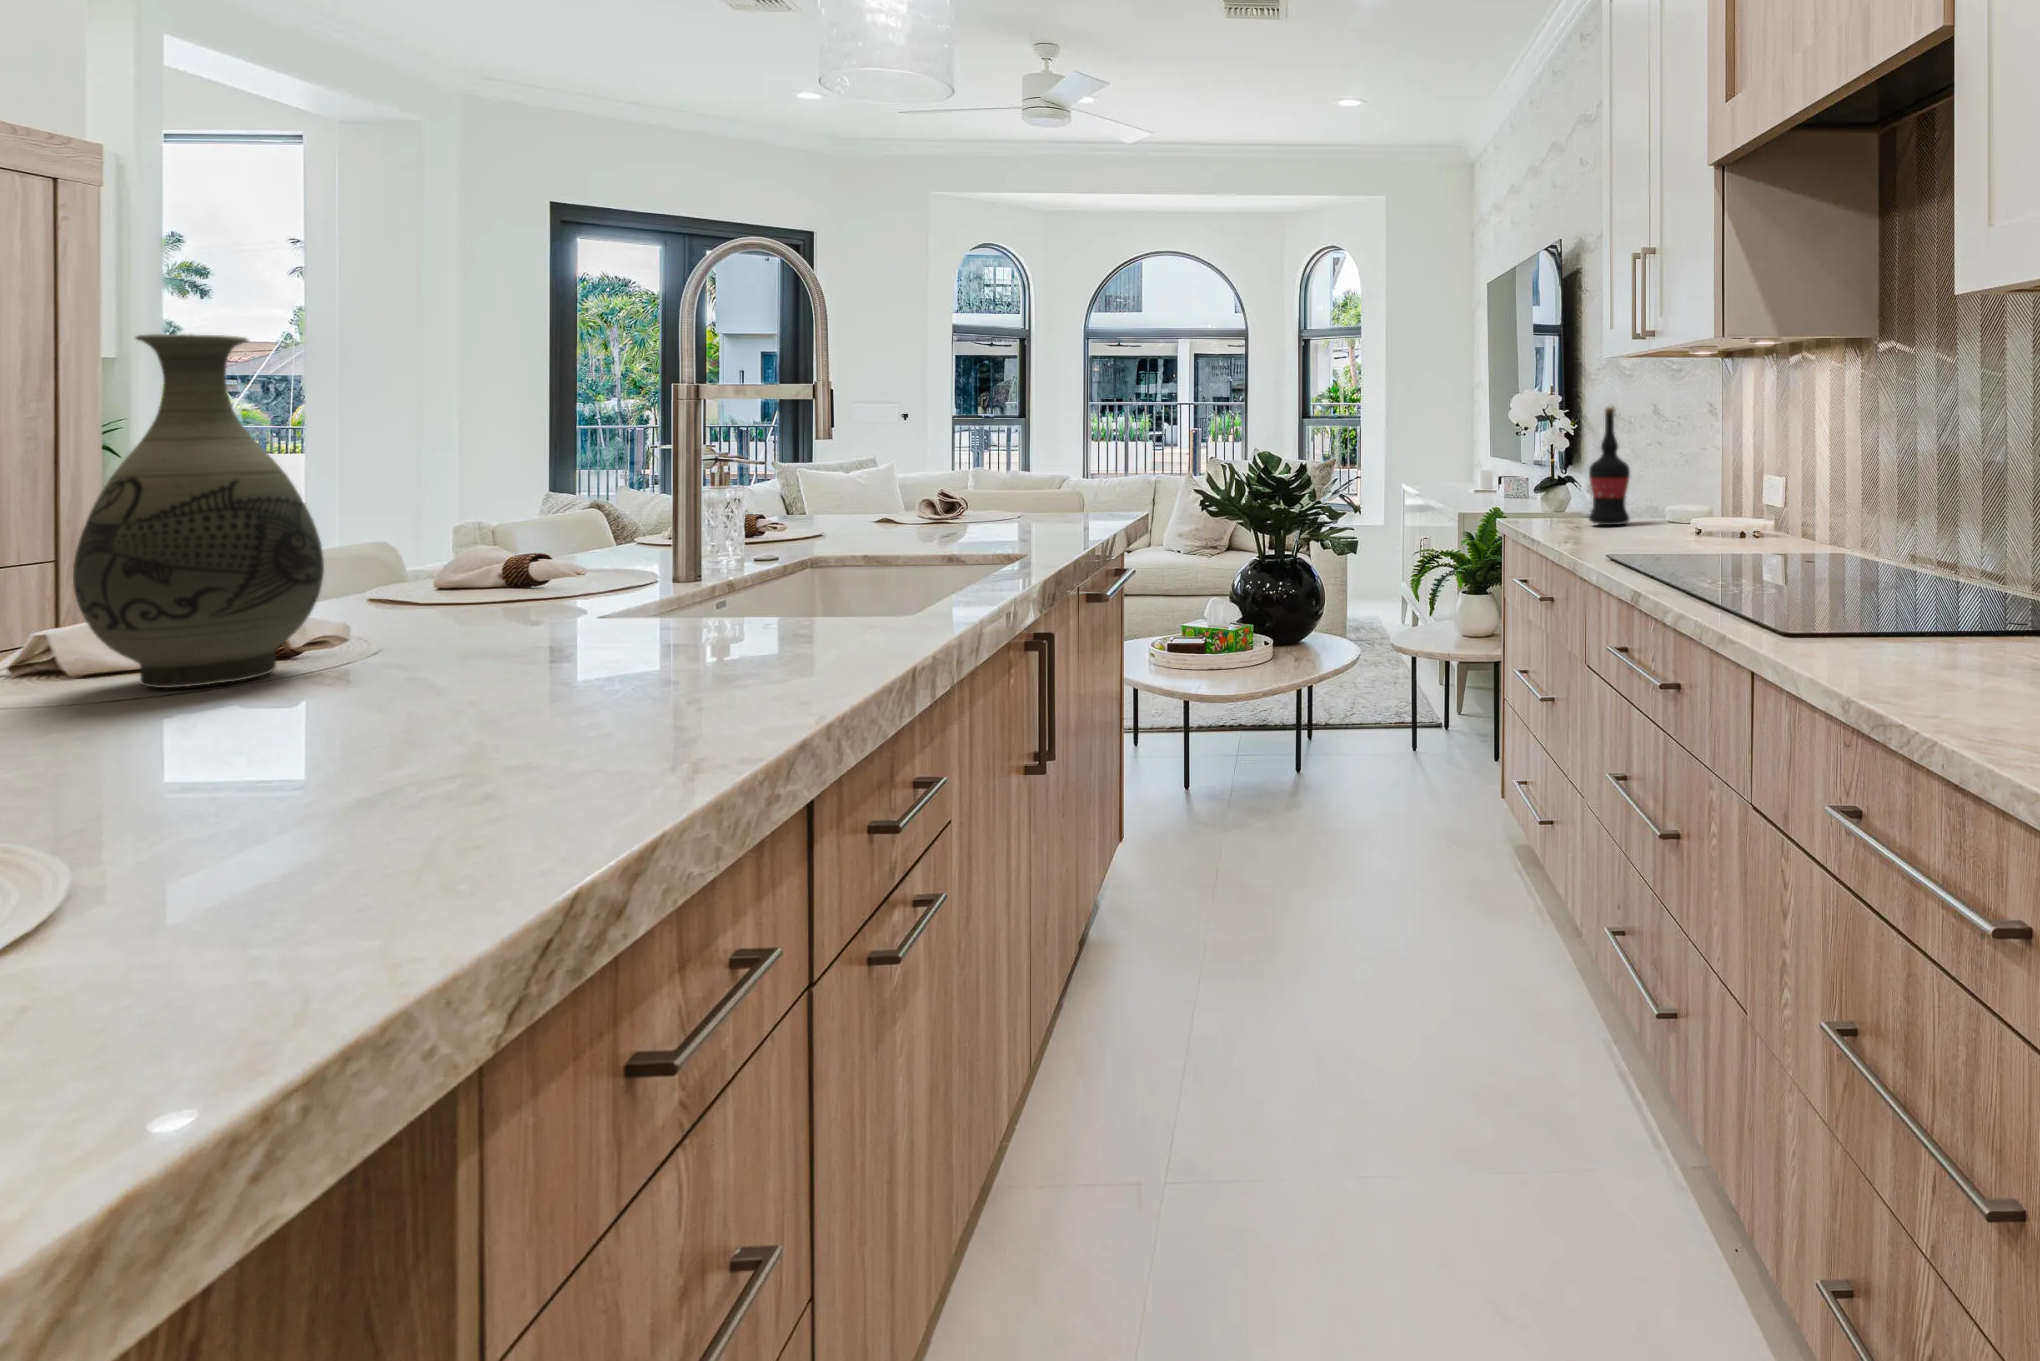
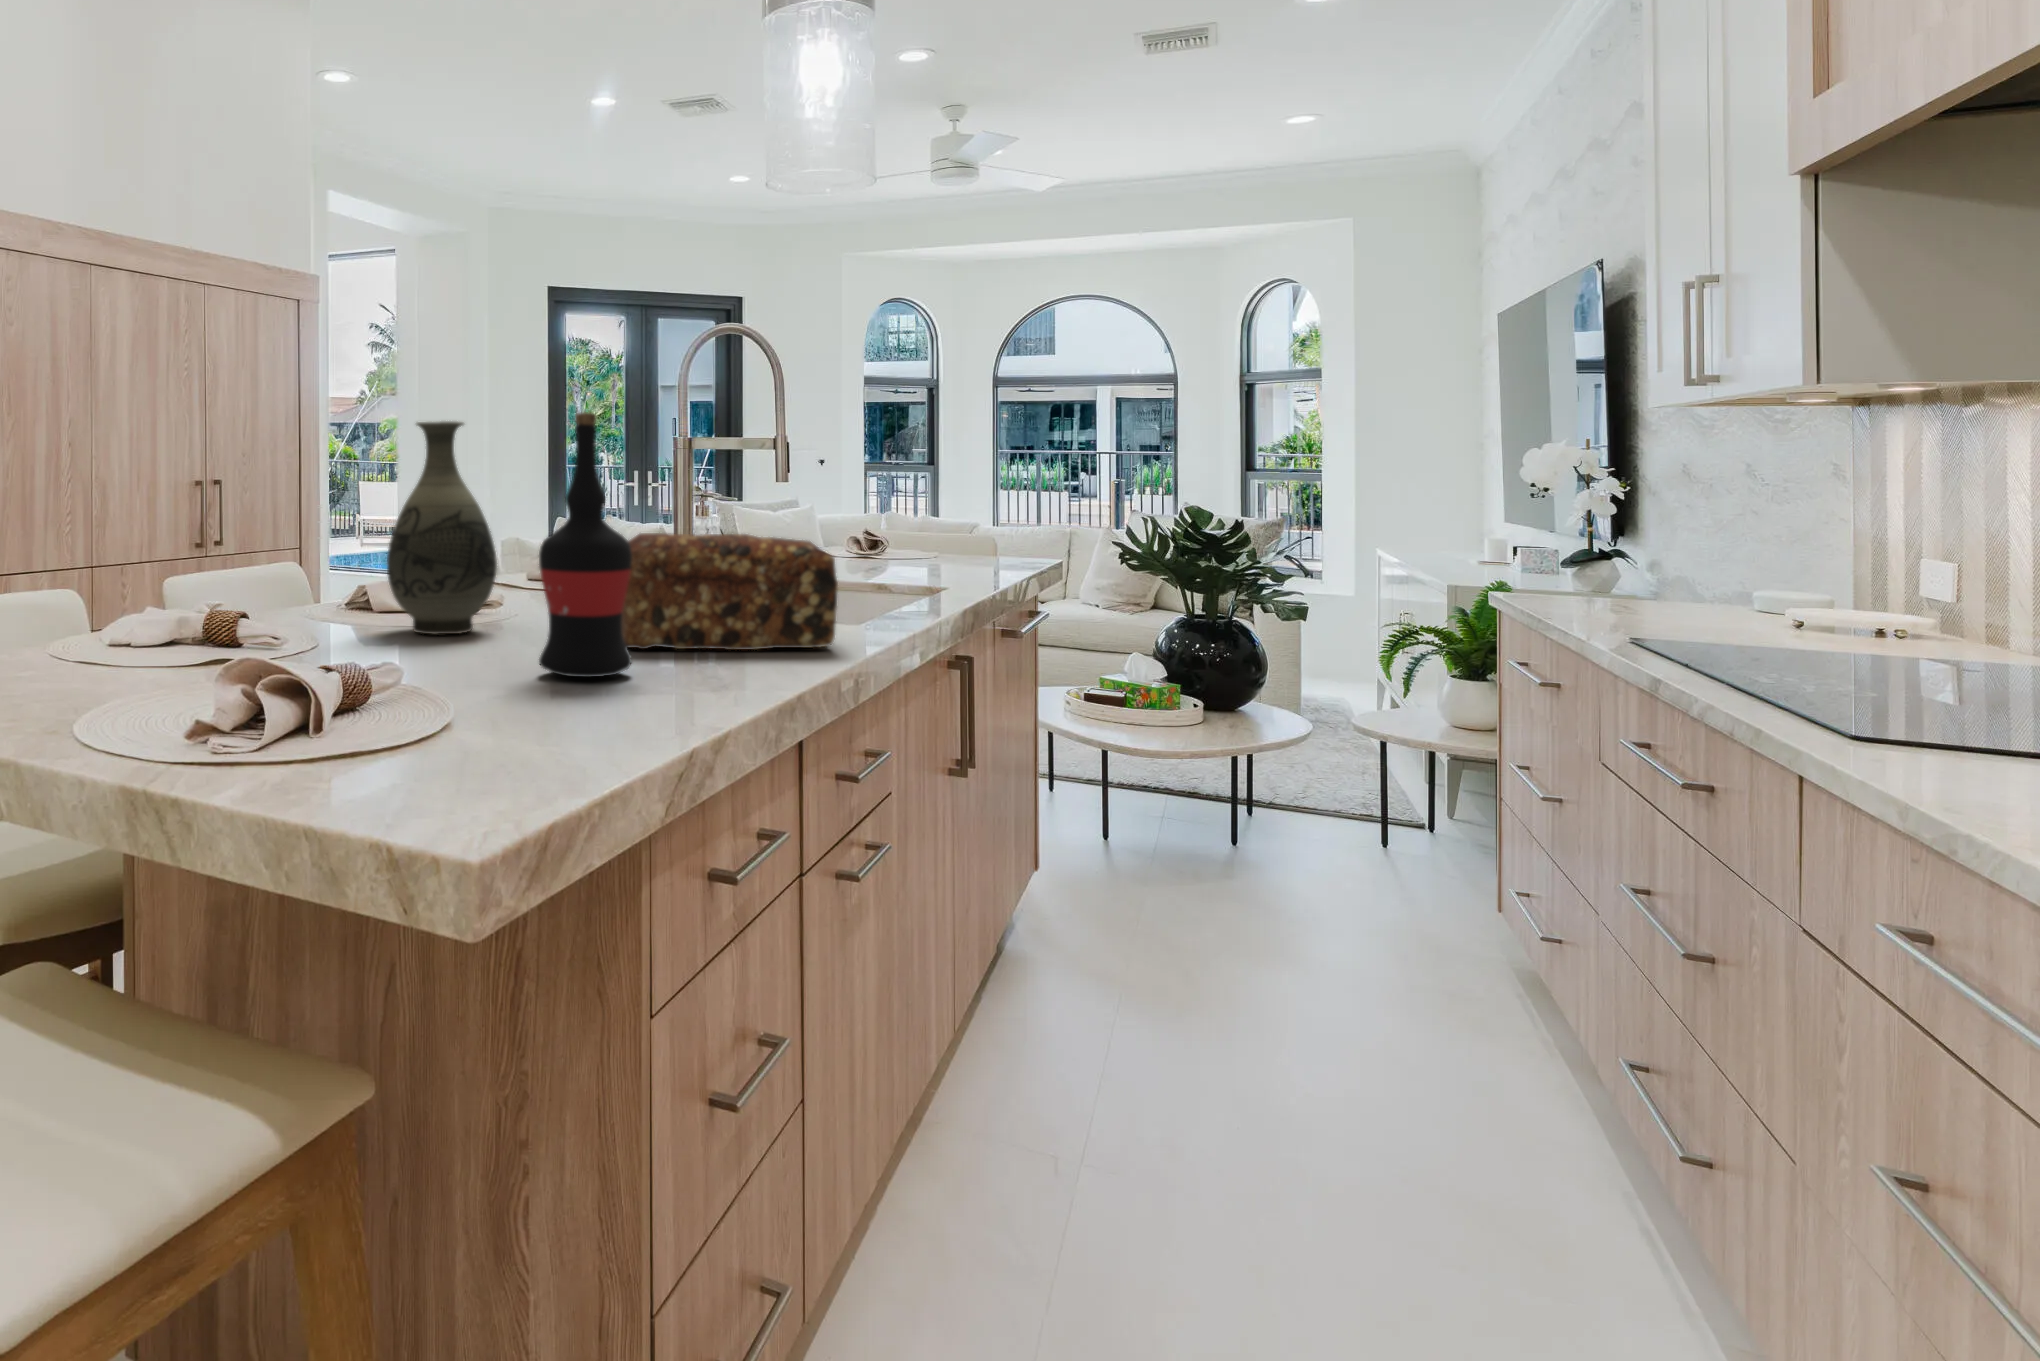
wine bottle: present [1589,407,1630,525] -> present [539,412,632,677]
bread loaf: none [544,500,883,676] -> present [622,533,838,650]

